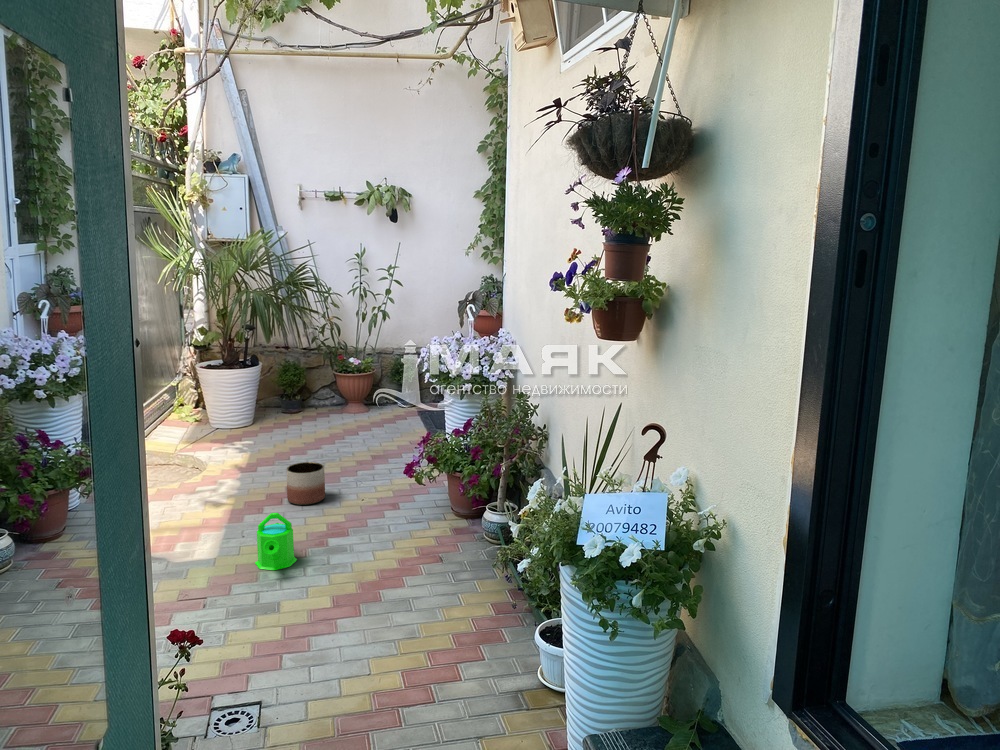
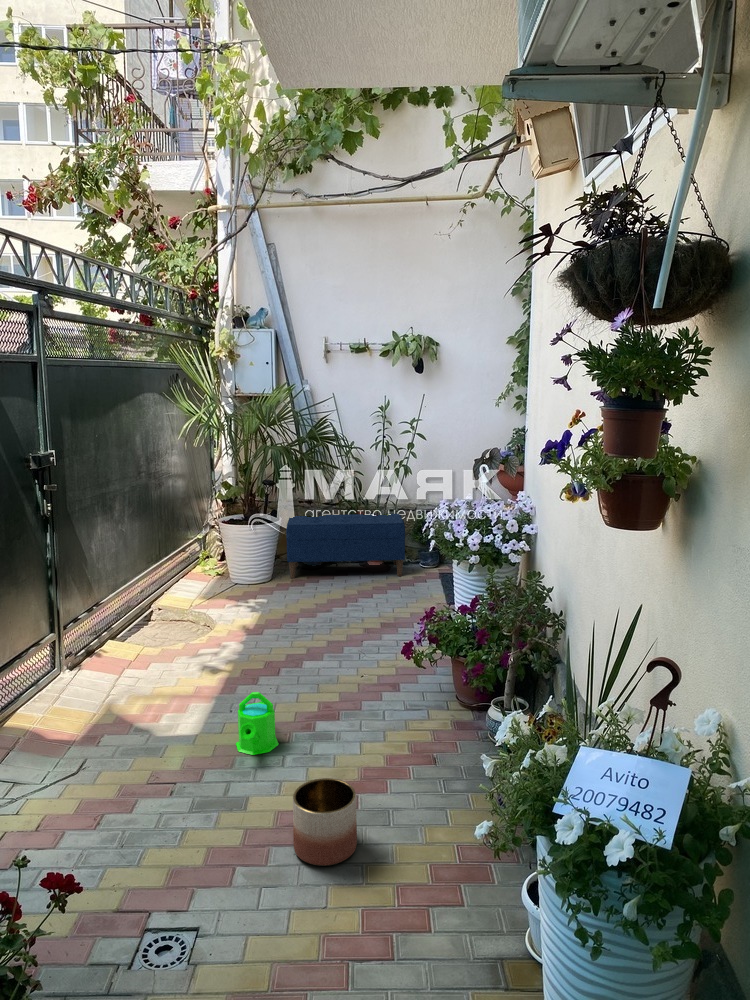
bench: none [266,358,385,422] -> present [286,514,405,578]
planter: present [287,462,325,505] -> present [293,778,357,866]

